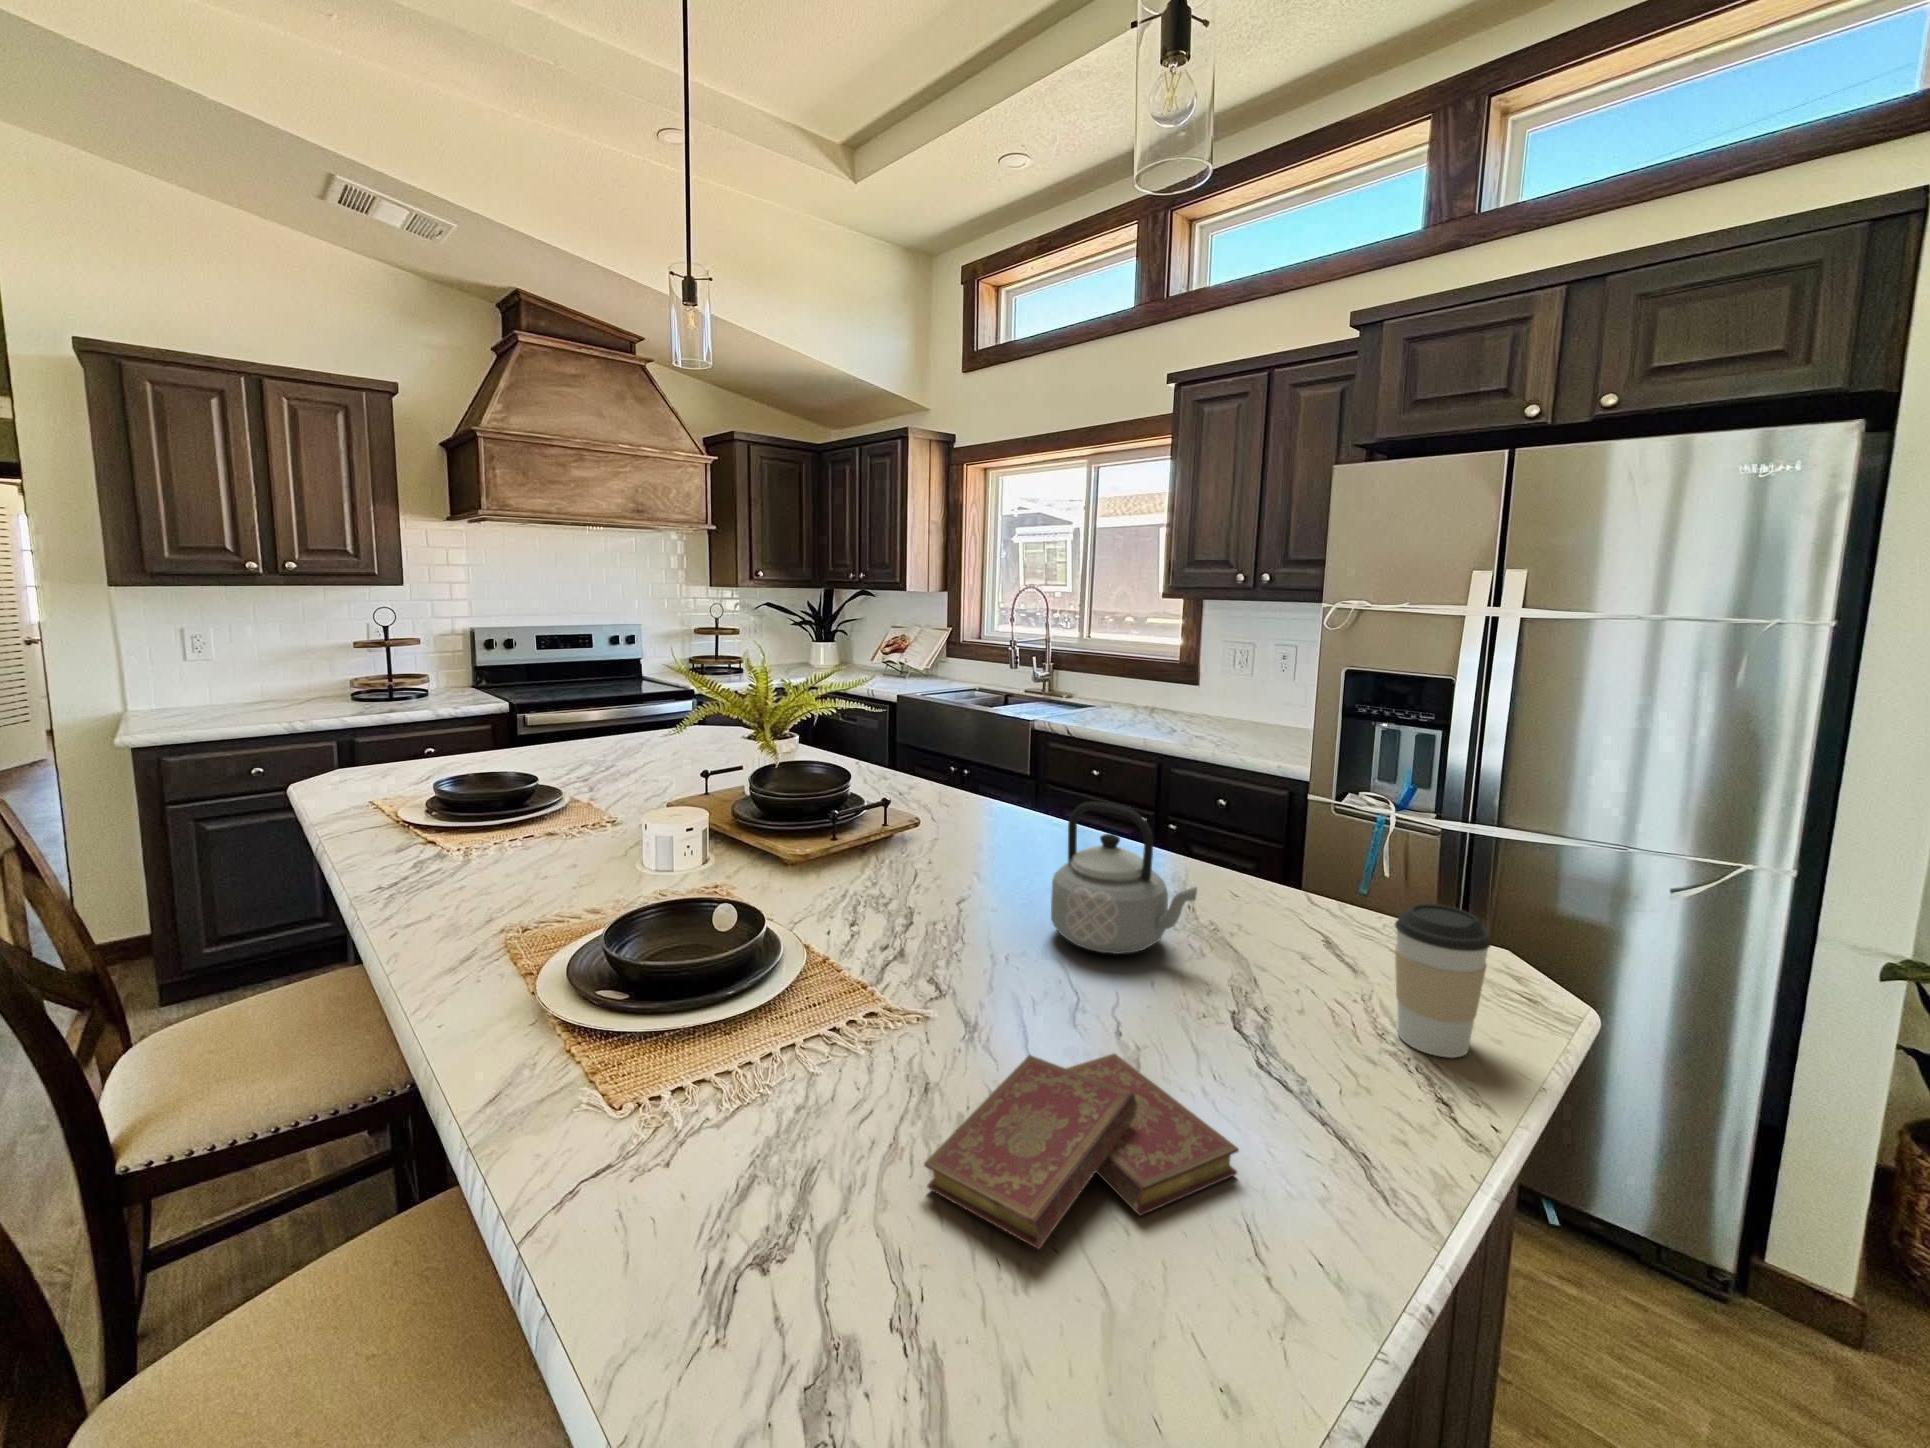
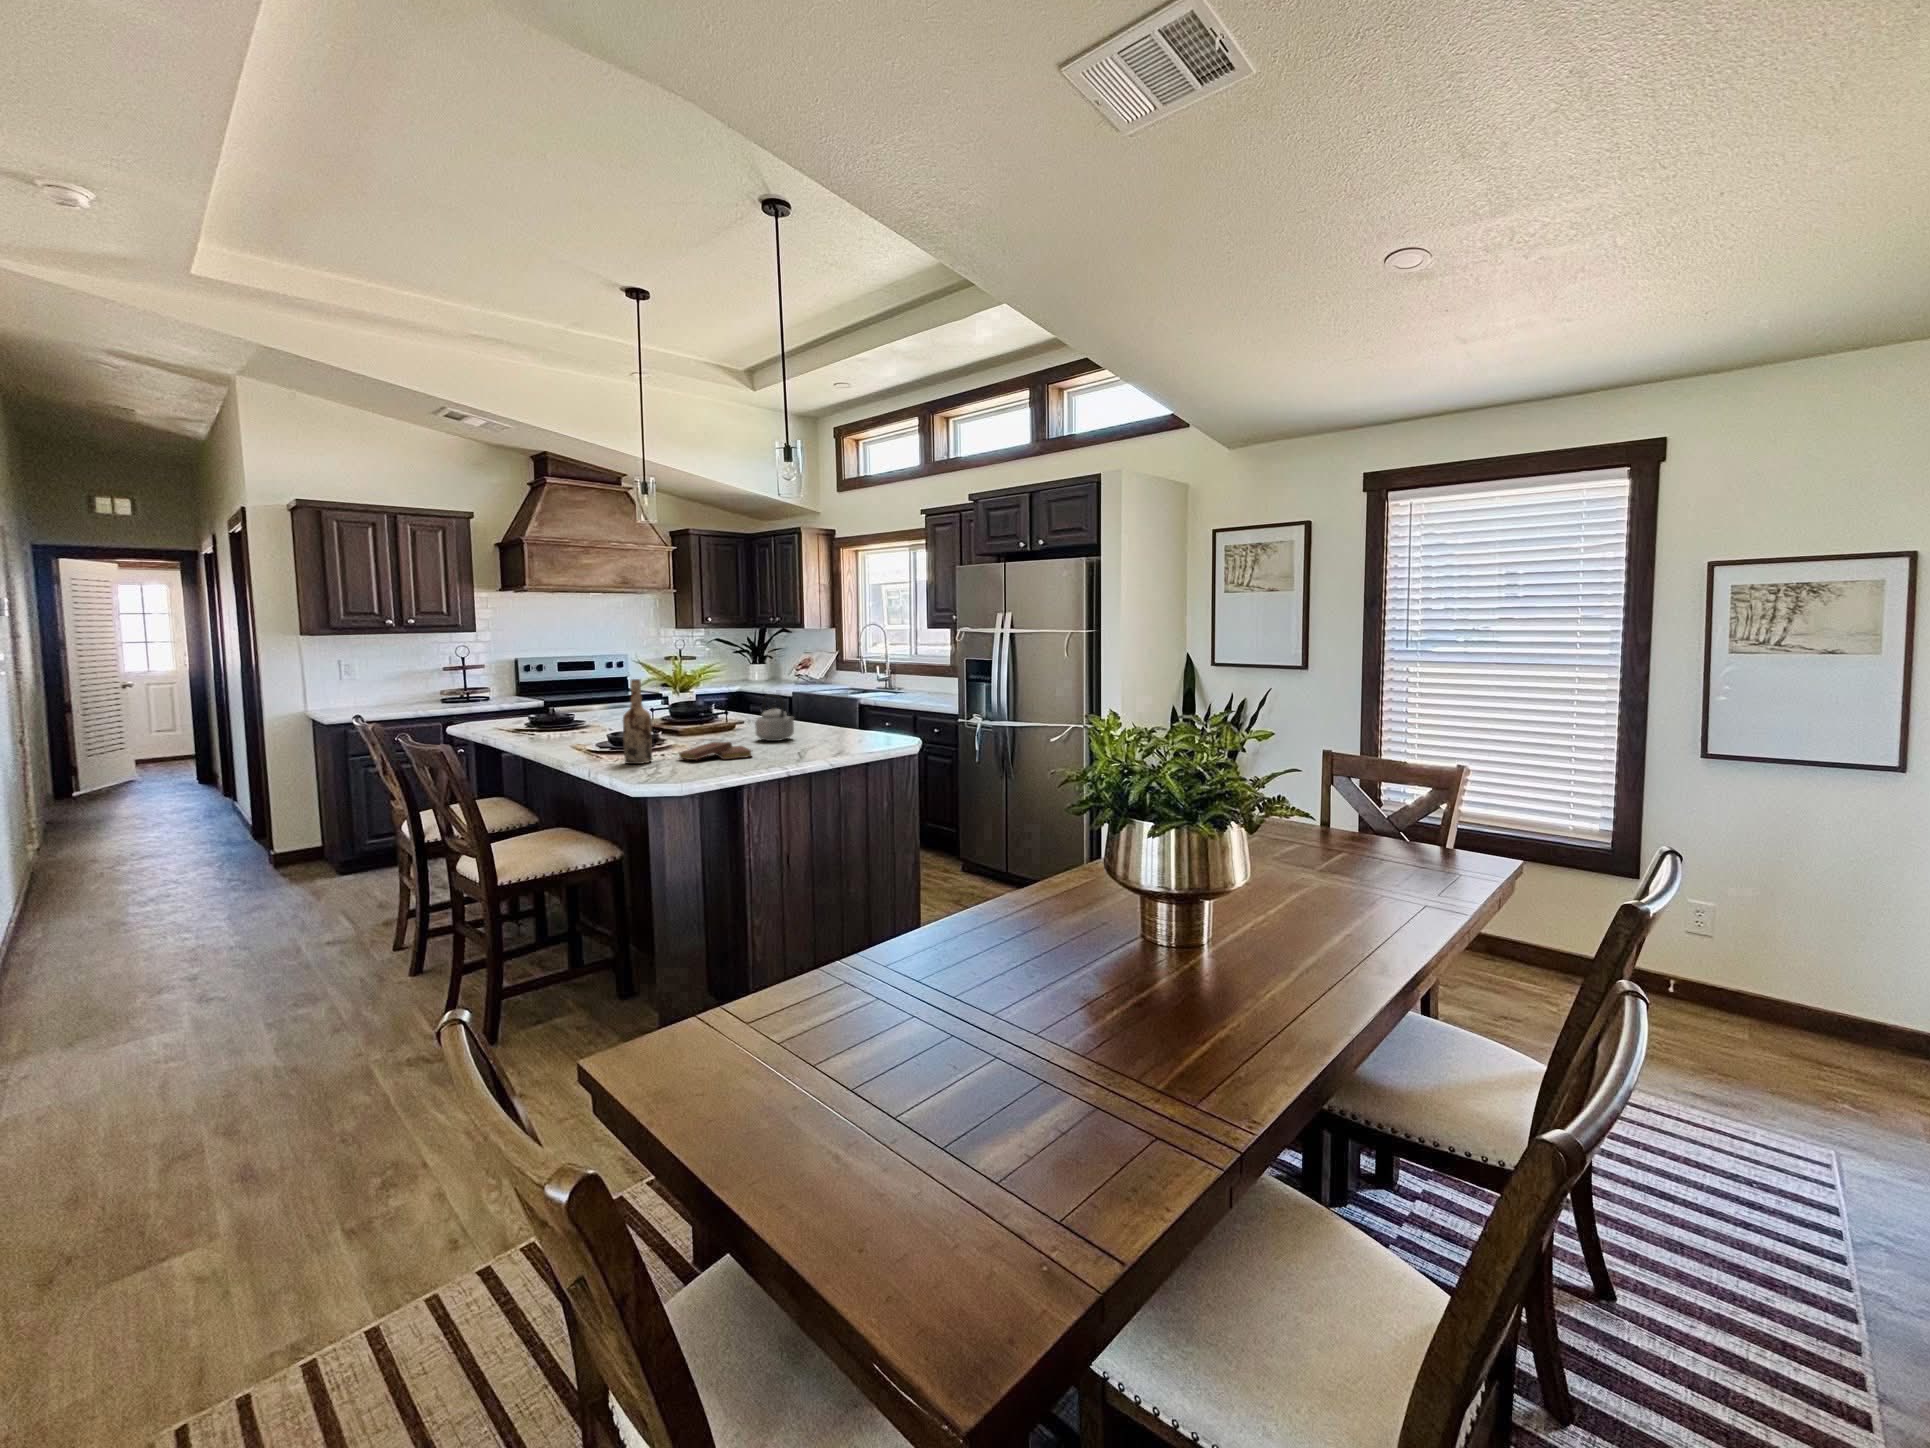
wine bottle: none [698,838,826,1272] -> present [623,679,652,764]
coffee cup: present [1395,904,1491,1058] -> none [829,711,851,748]

